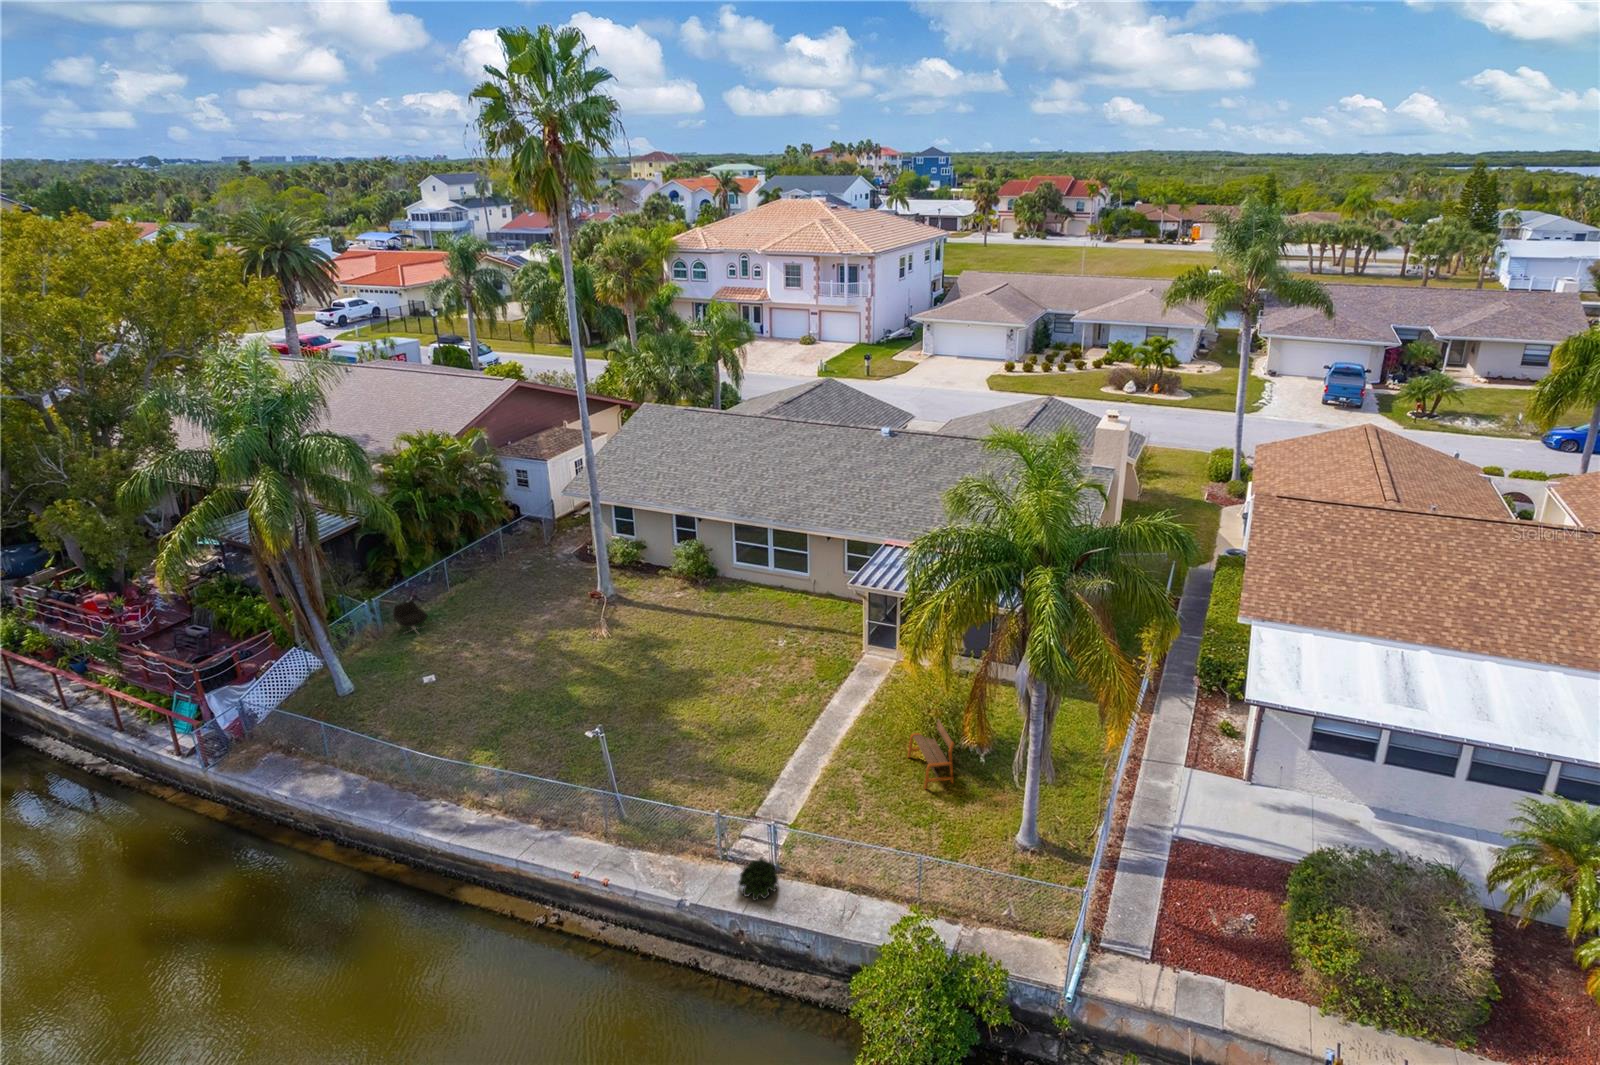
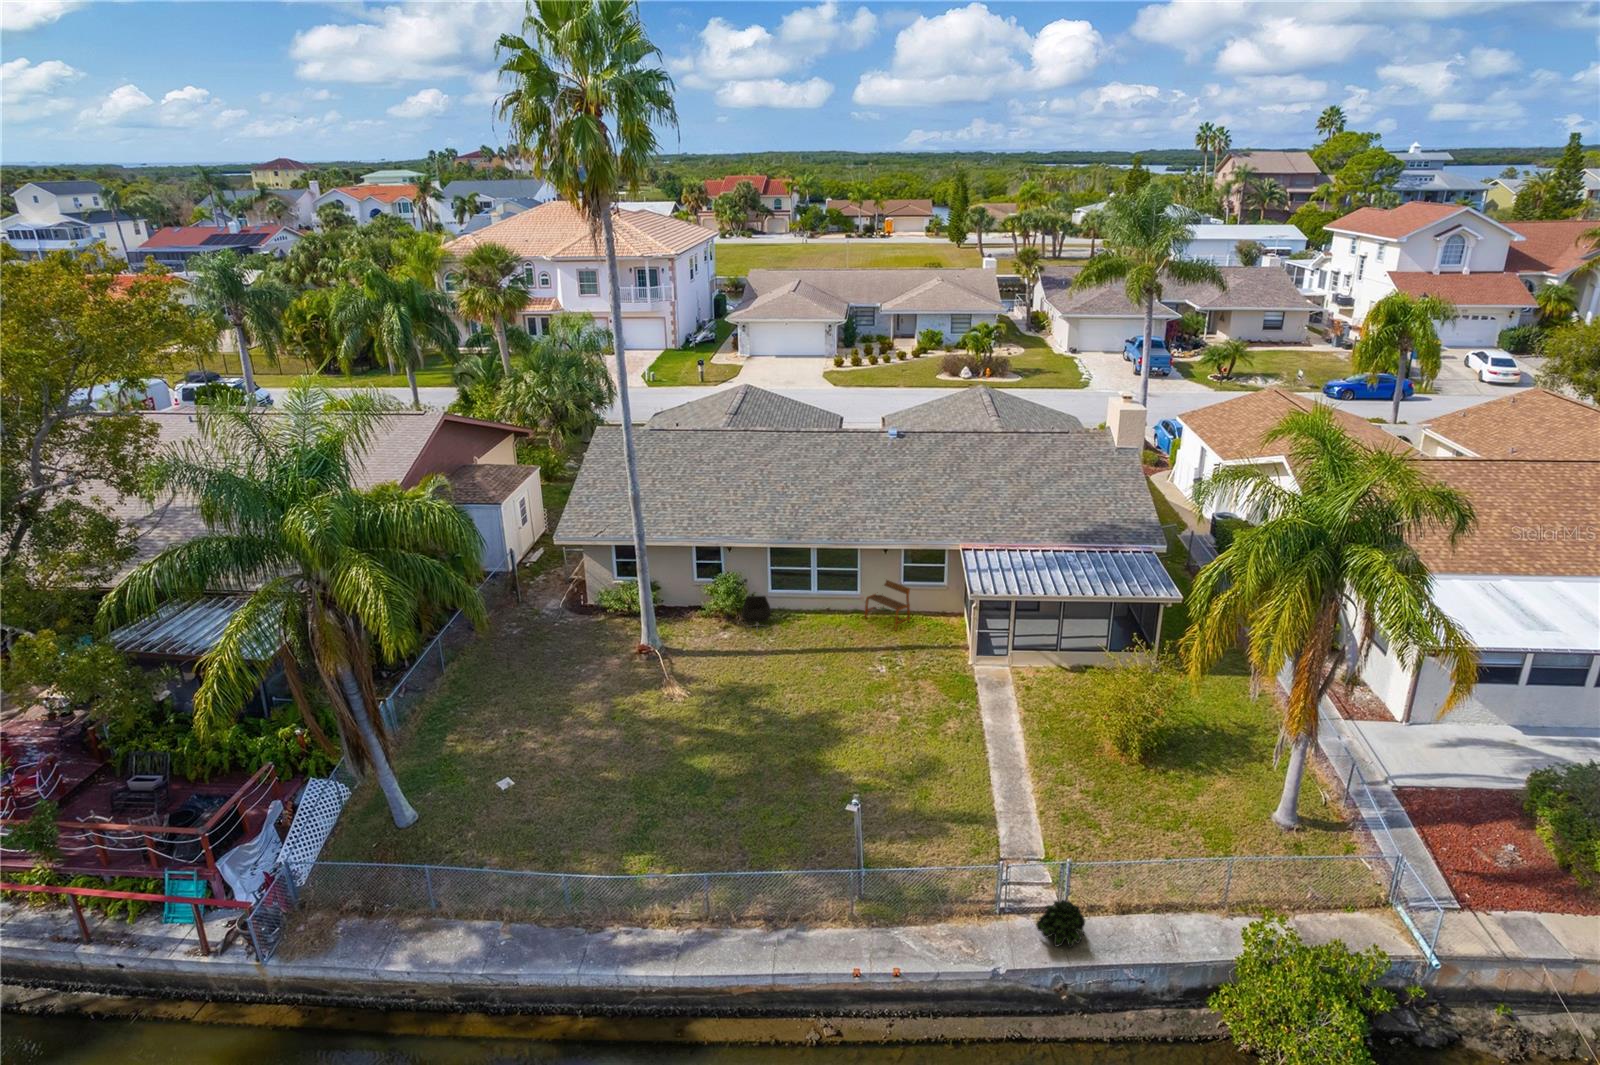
lounge chair: present [393,601,428,630] -> present [742,596,771,627]
bench: present [907,720,954,789] -> present [865,580,911,631]

